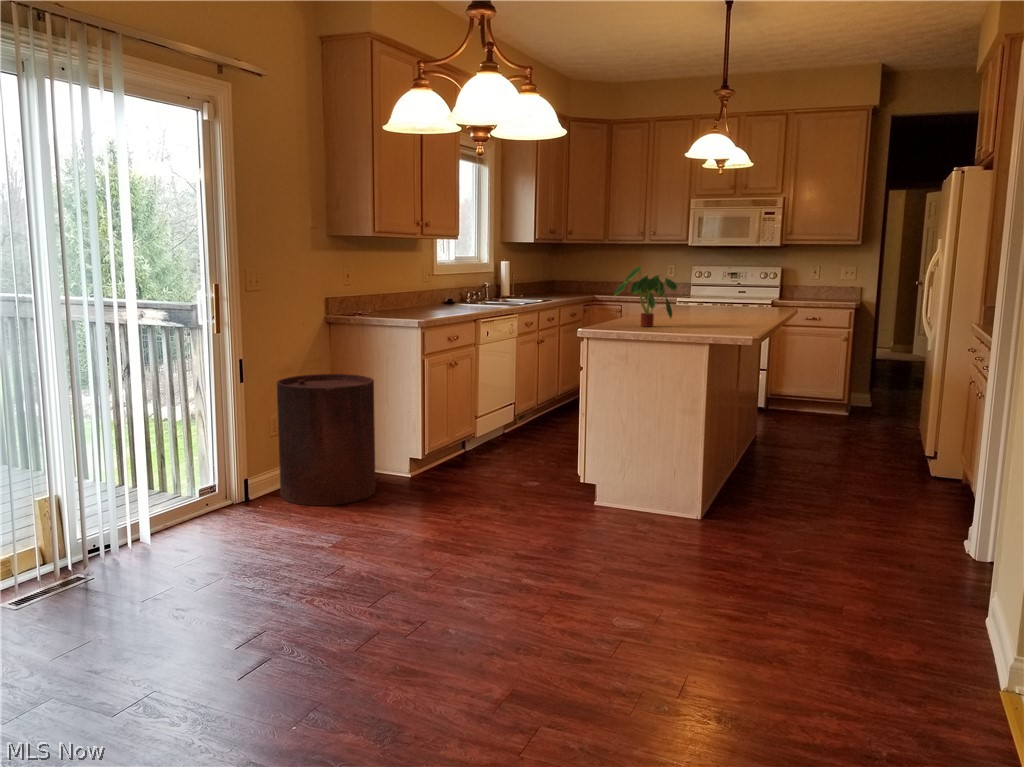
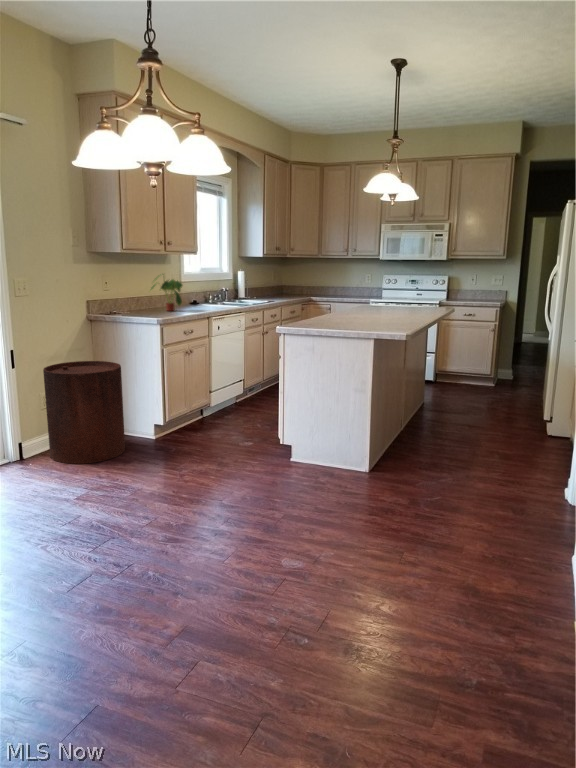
plant: present [614,266,677,327] -> present [151,274,183,311]

